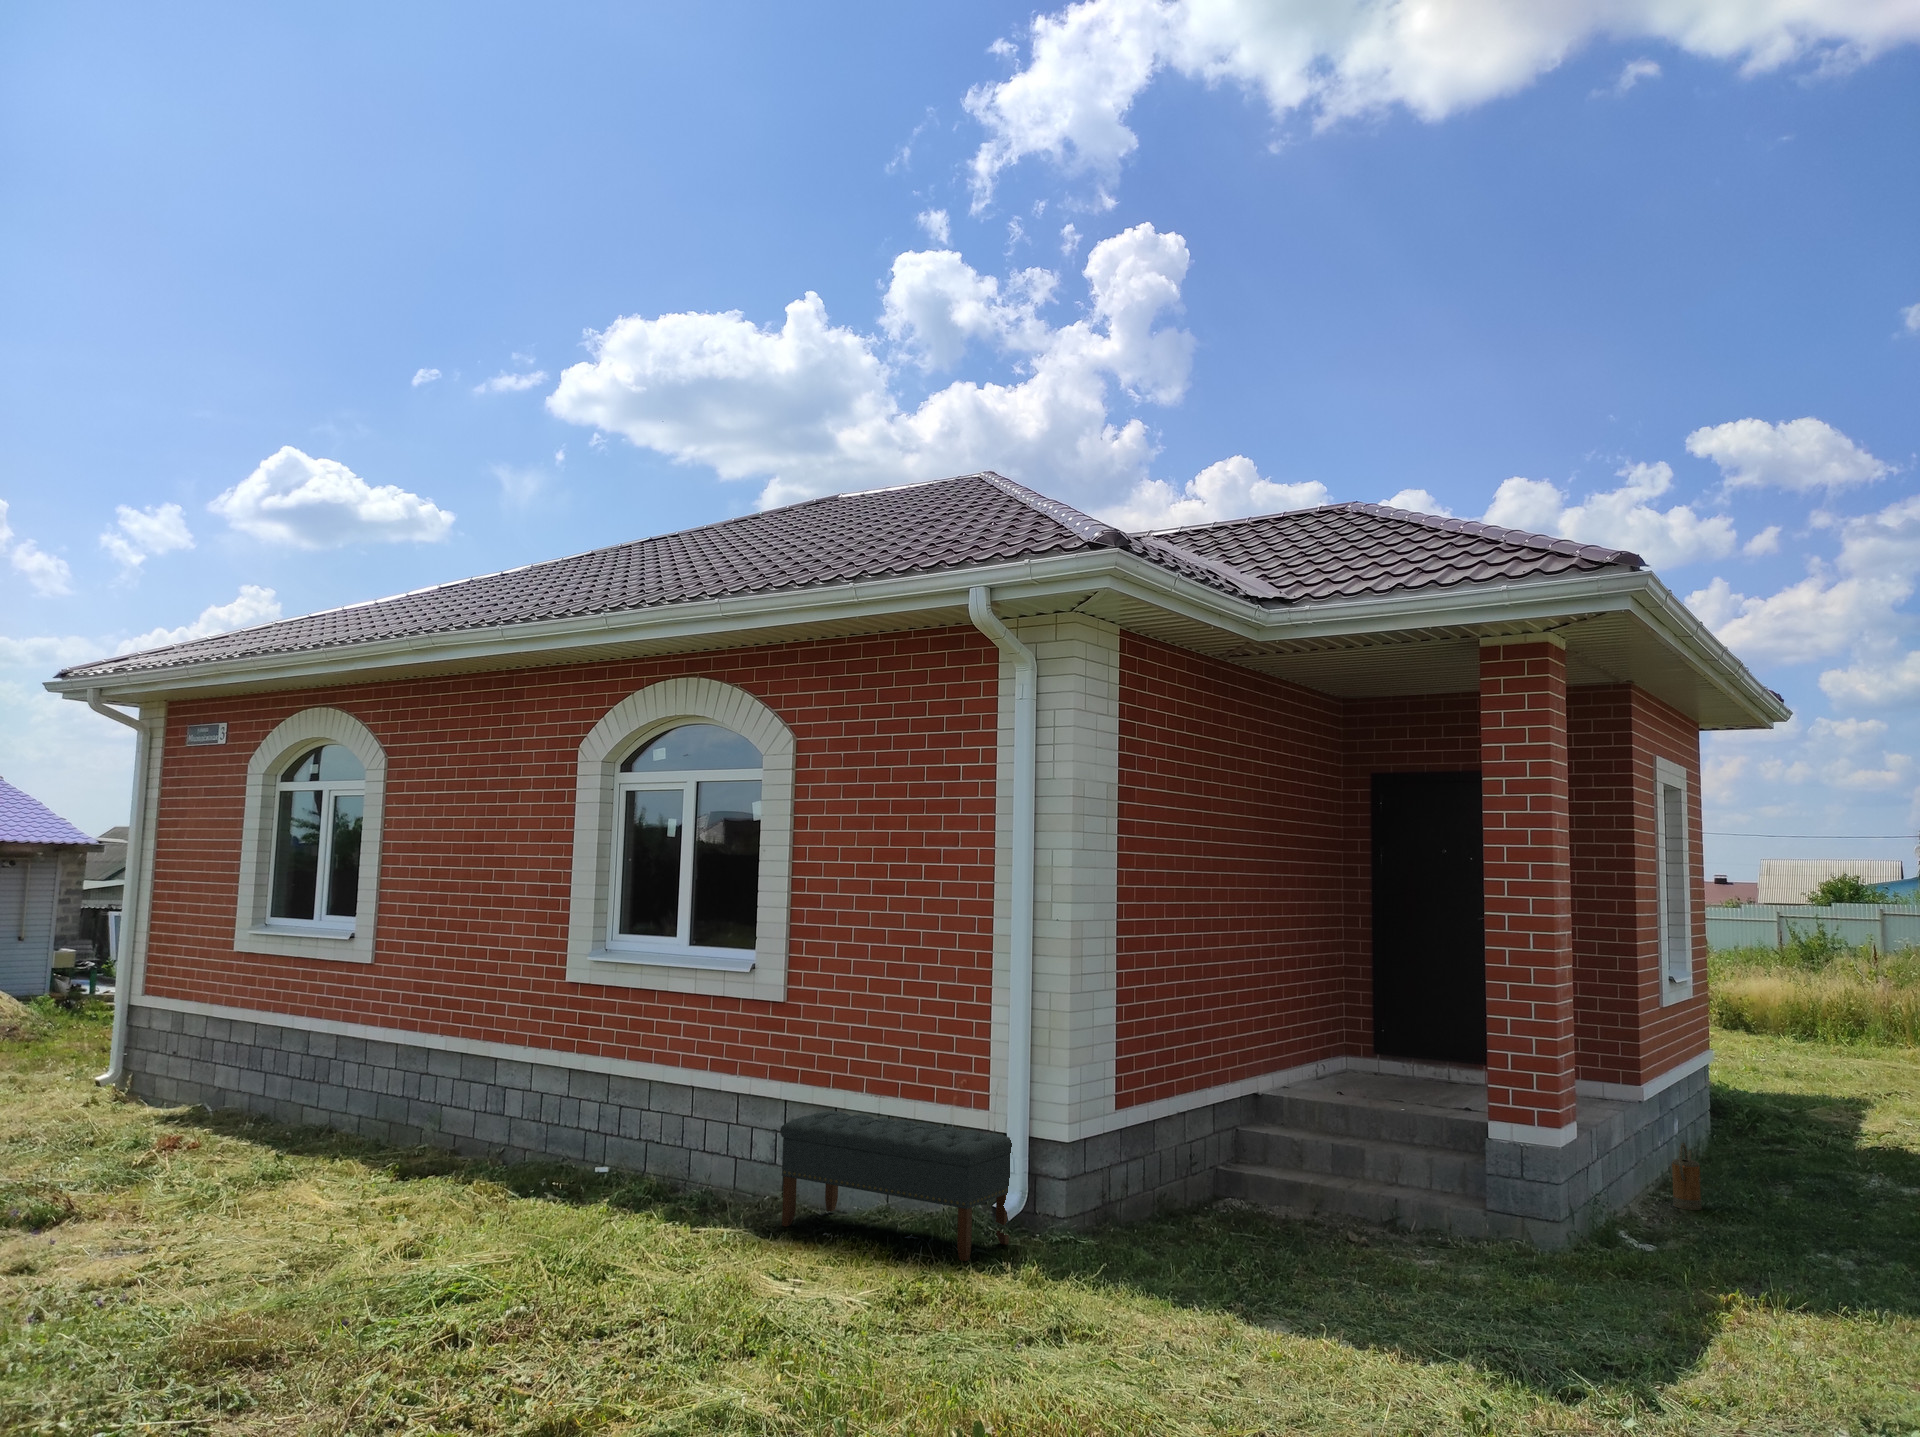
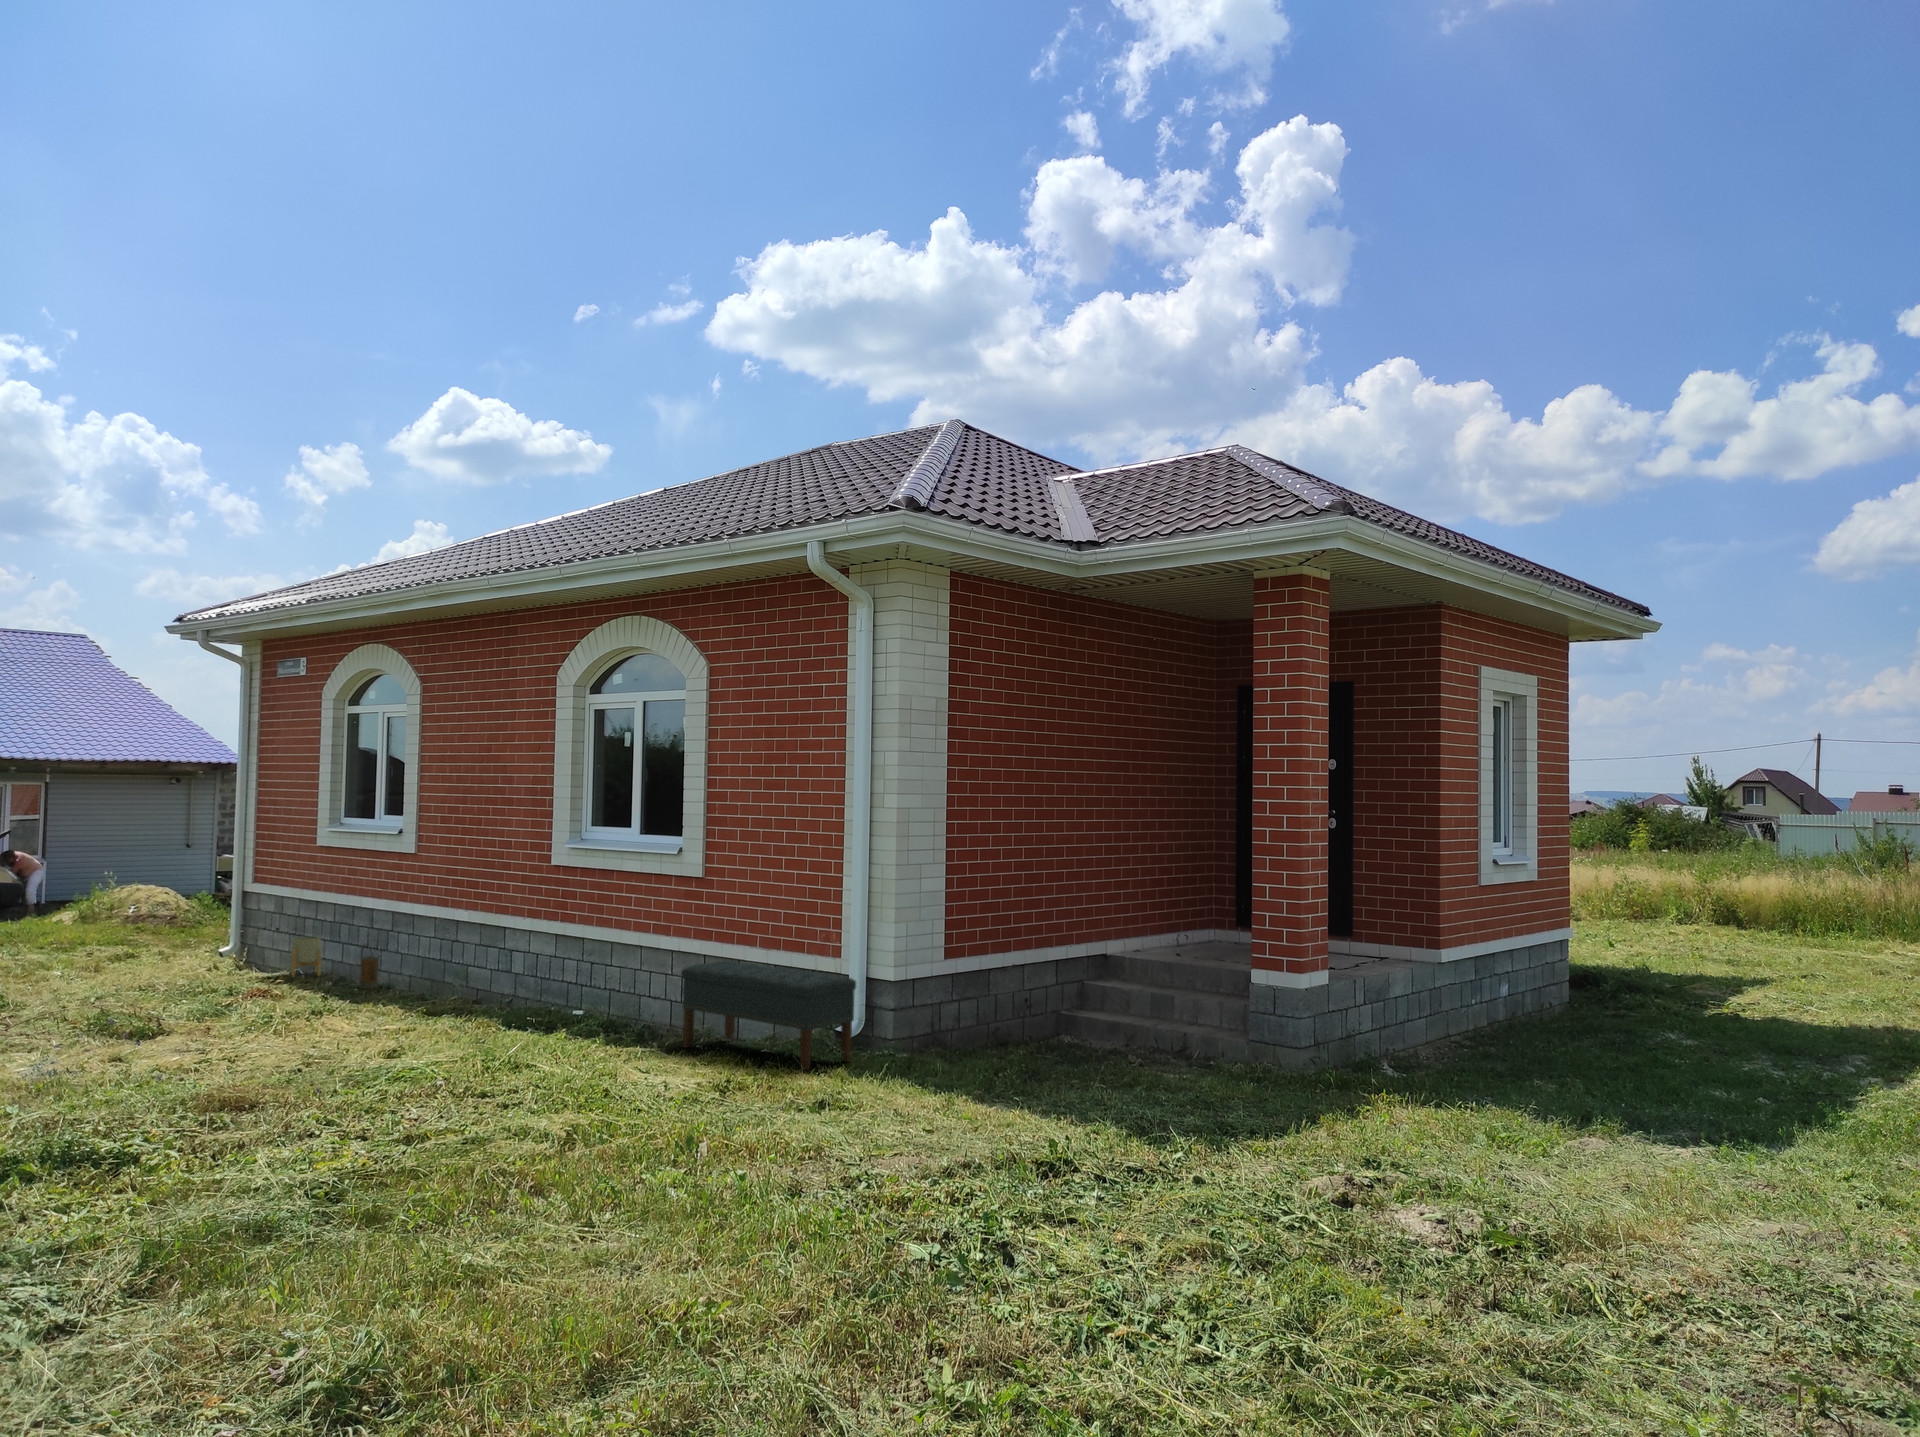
planter: none [198,1065,240,1117] -> present [291,937,321,977]
watering can: present [1672,1143,1701,1210] -> present [360,944,379,989]

